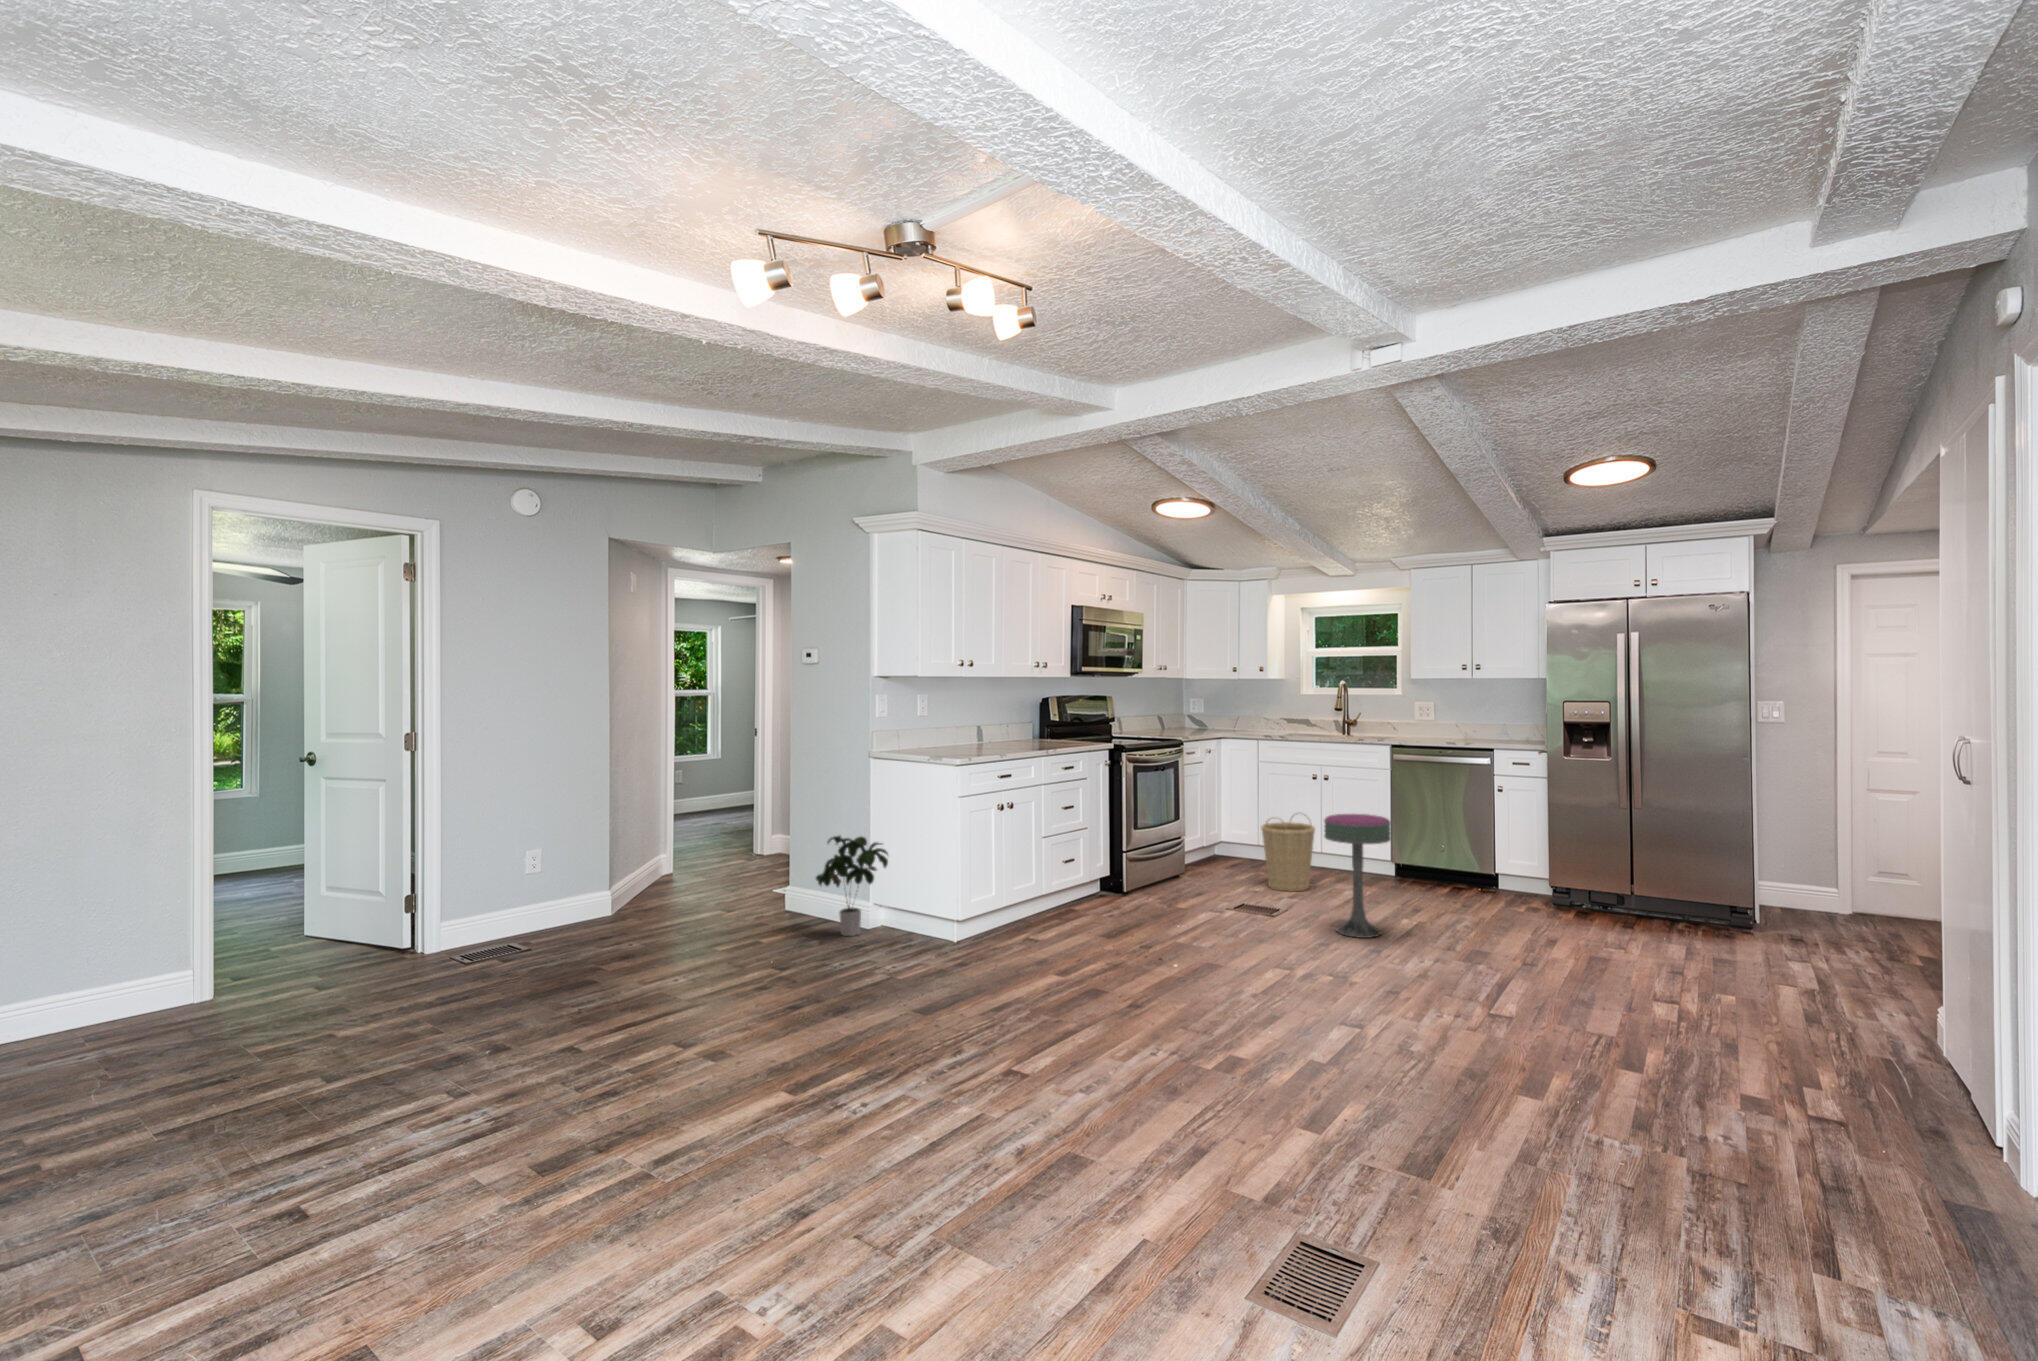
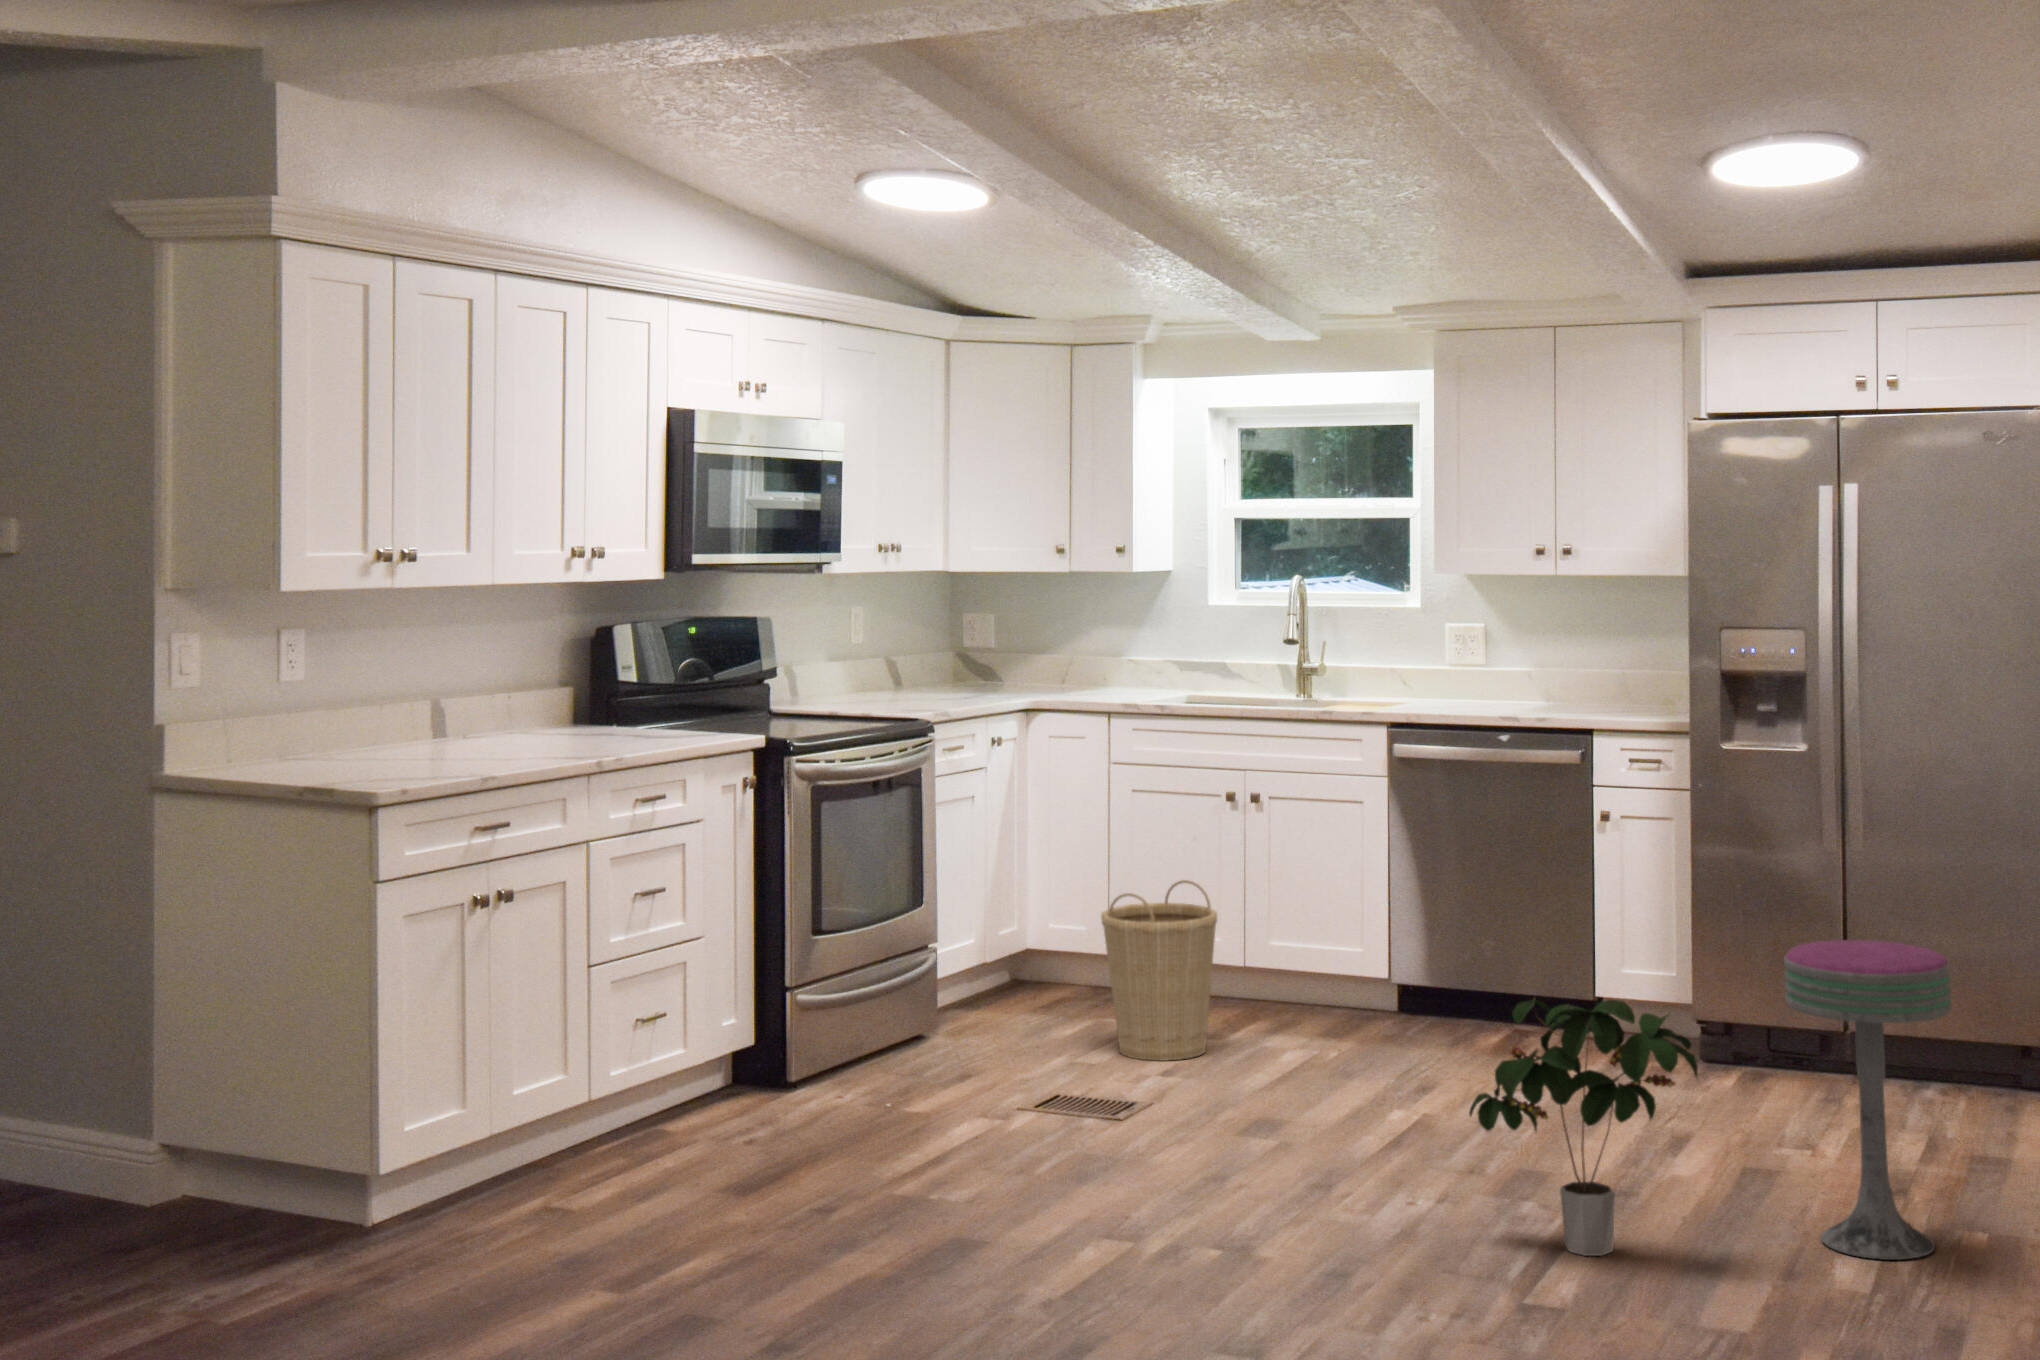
bar stool: present [1324,814,1391,938] -> present [1784,940,1952,1260]
potted plant: present [816,836,888,936] -> present [1469,998,1698,1256]

